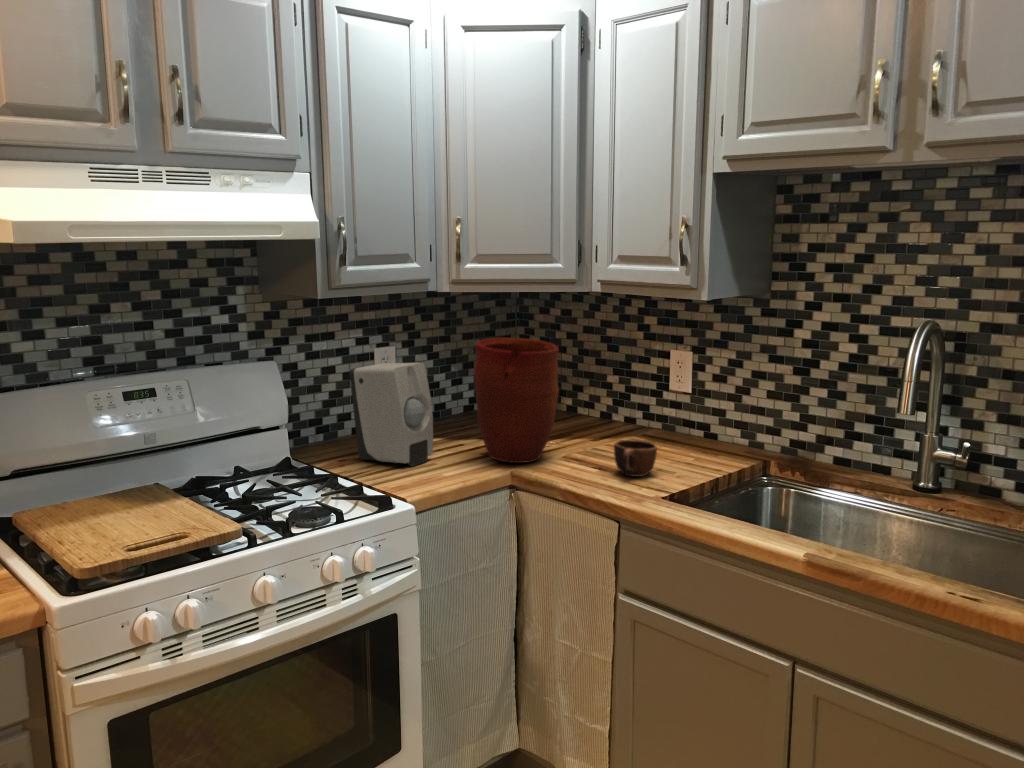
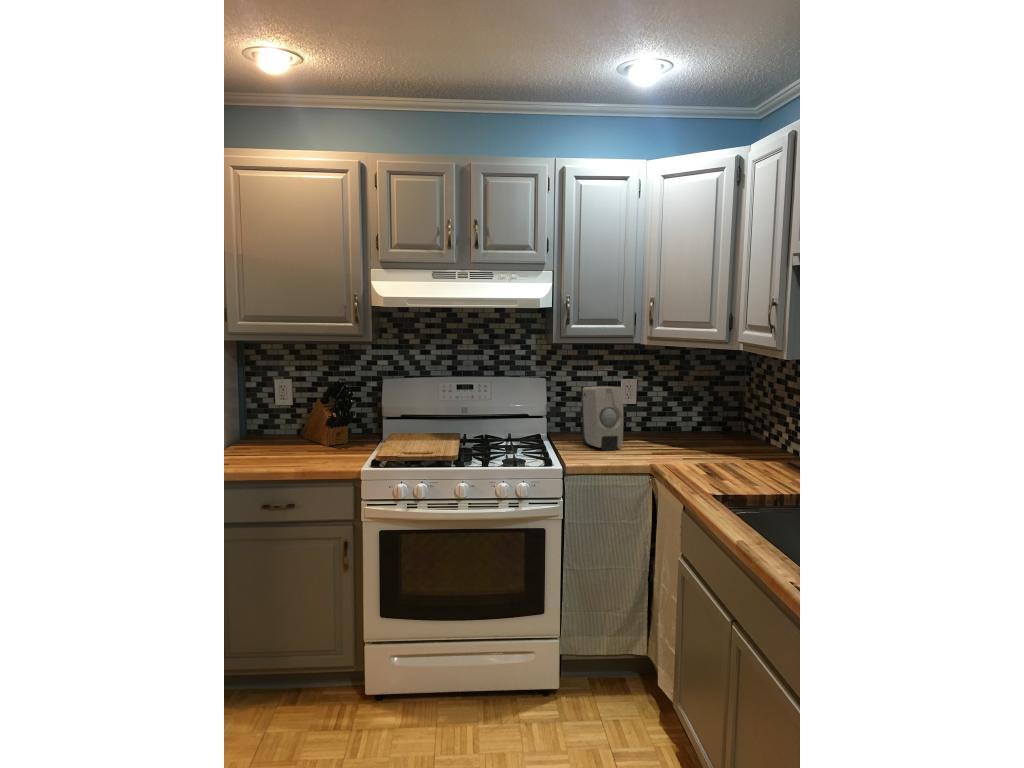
vase: present [474,338,559,463] -> none [645,376,703,460]
mug: present [614,440,657,477] -> none [707,452,742,479]

